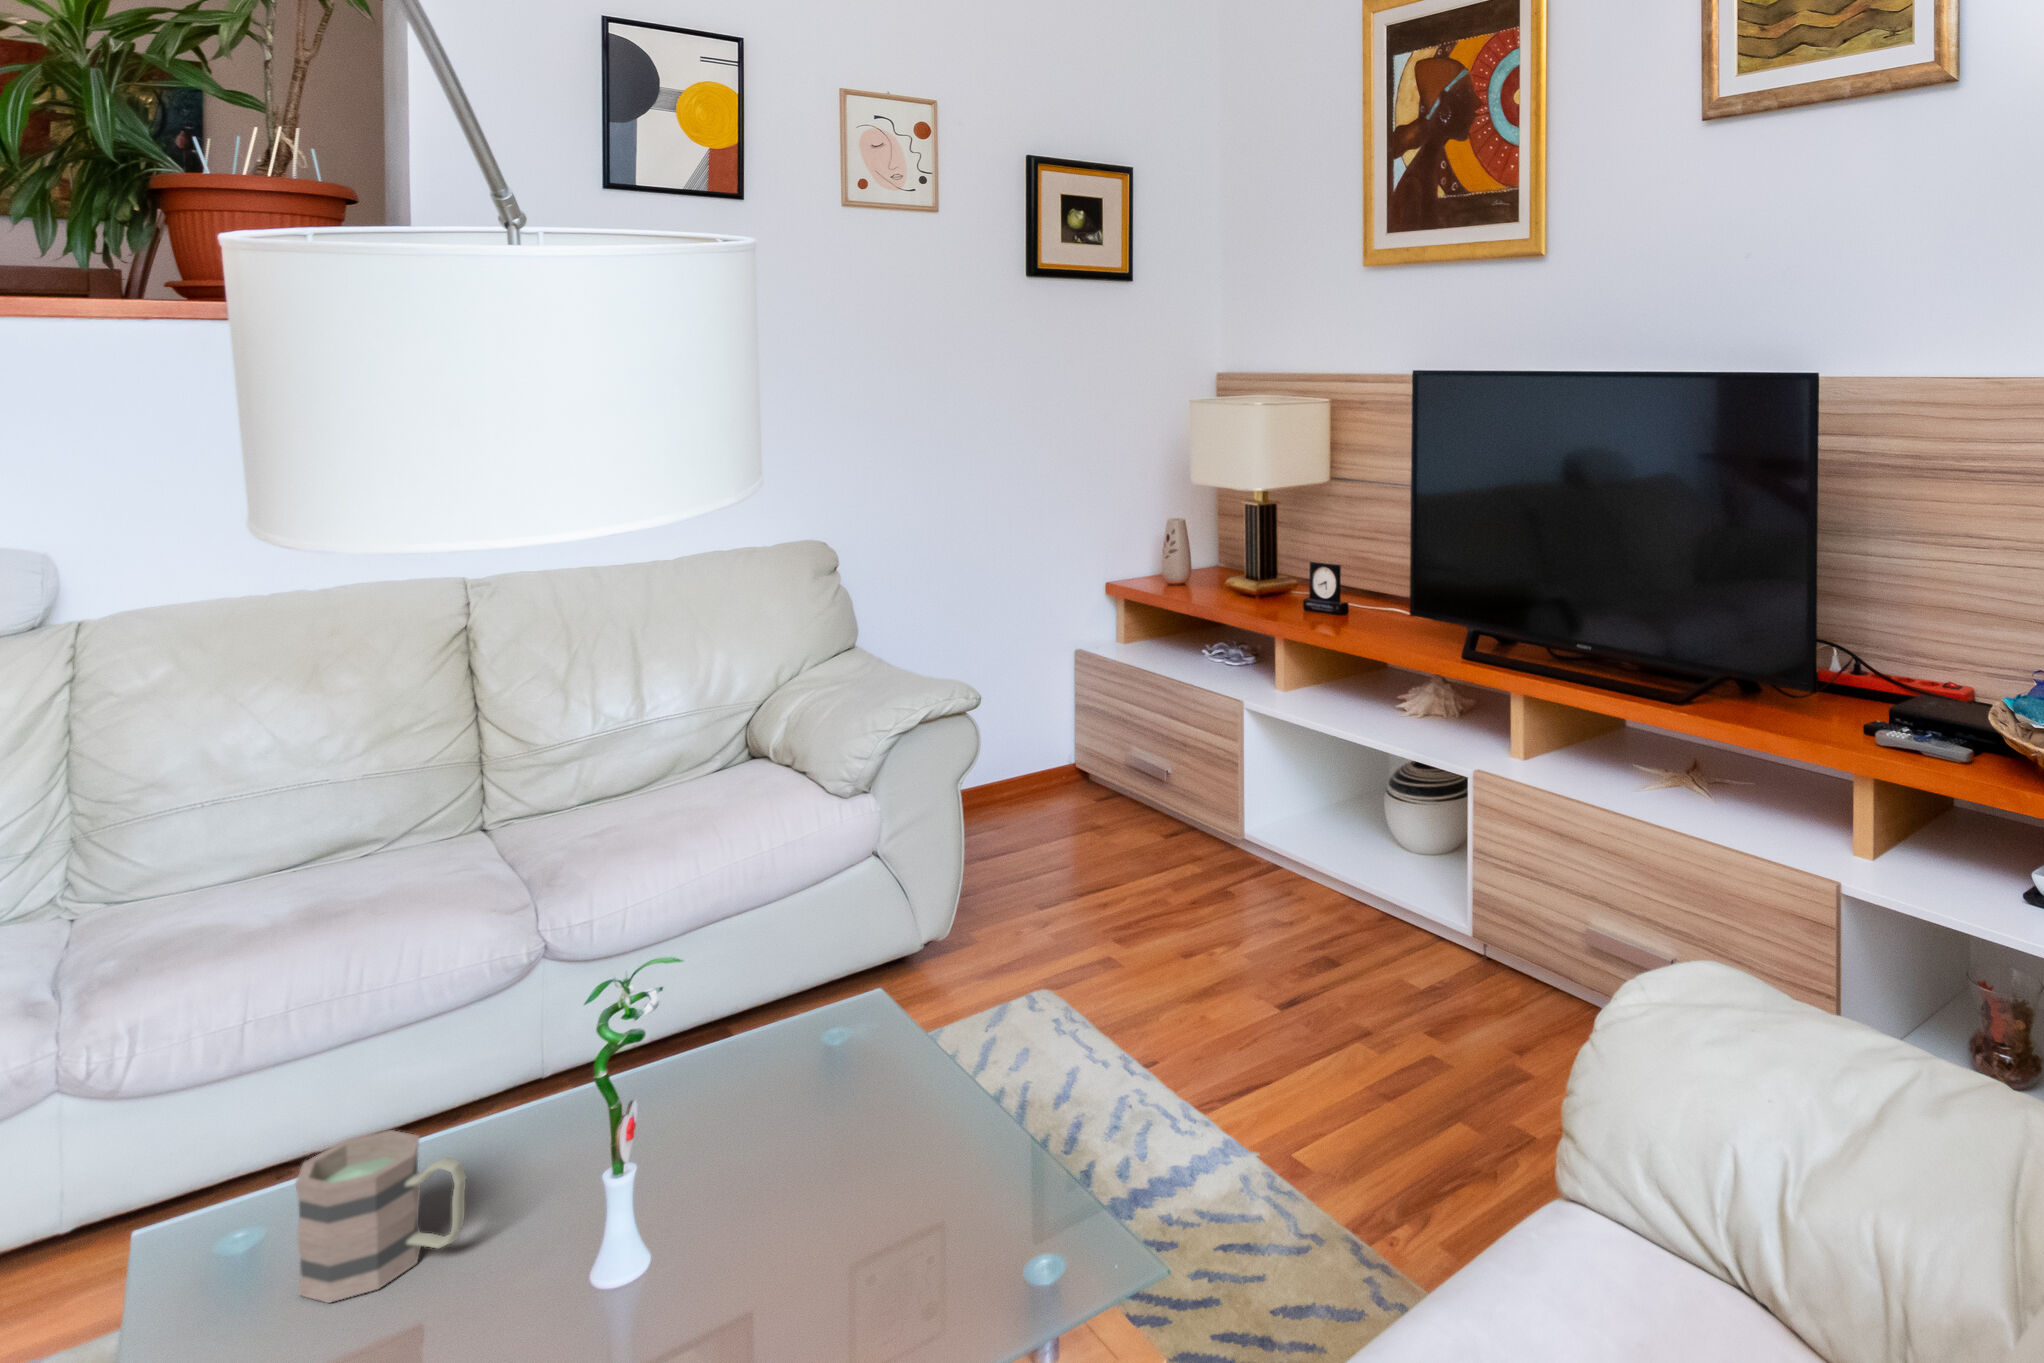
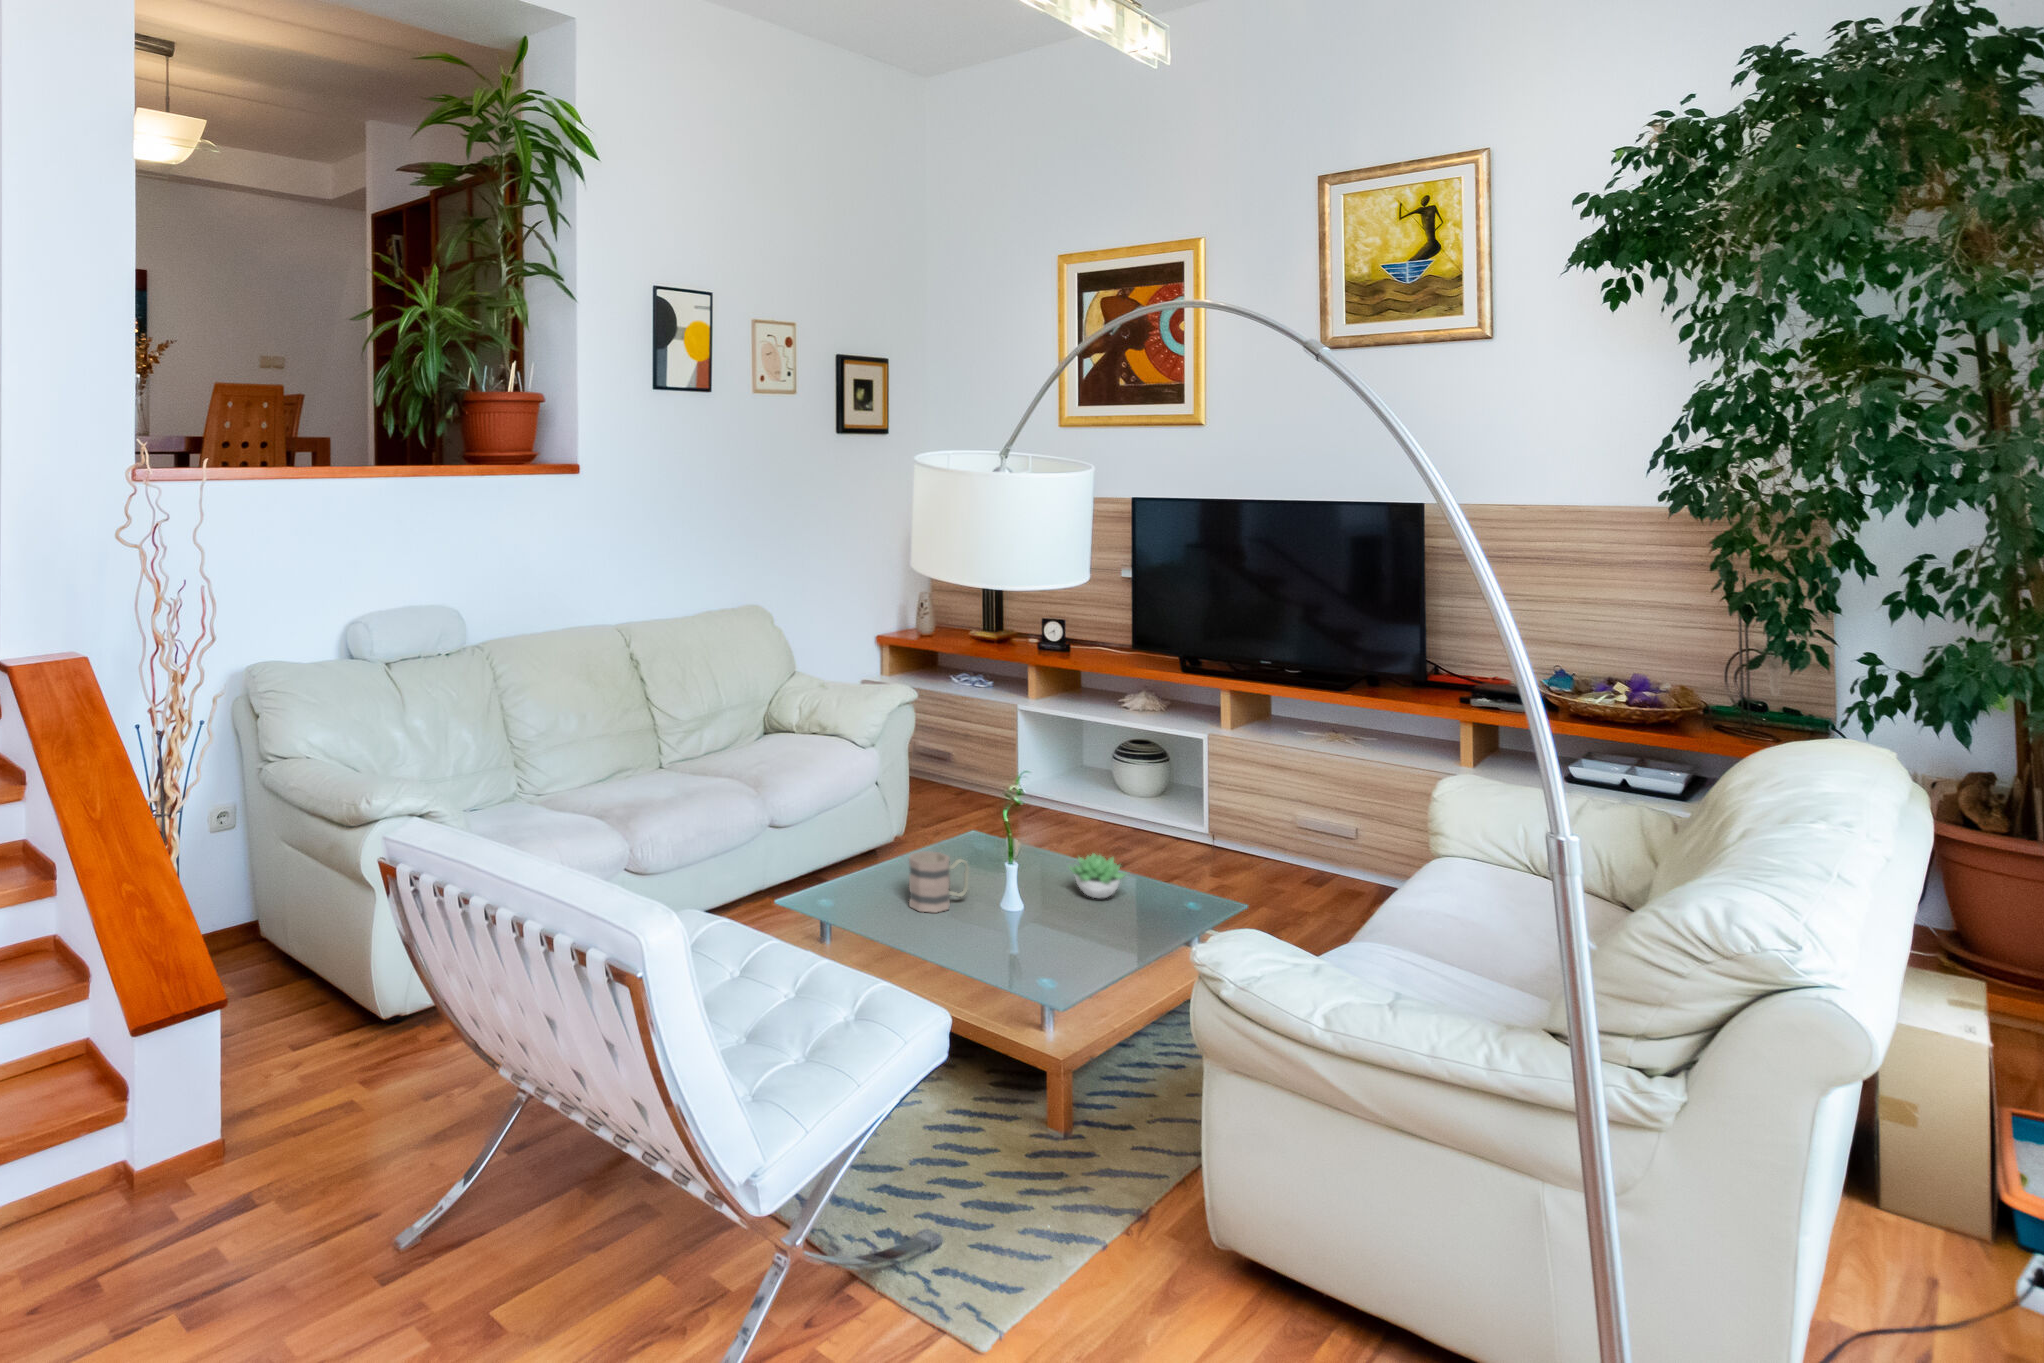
succulent plant: none [715,1129,862,1252] -> present [1069,854,1126,898]

